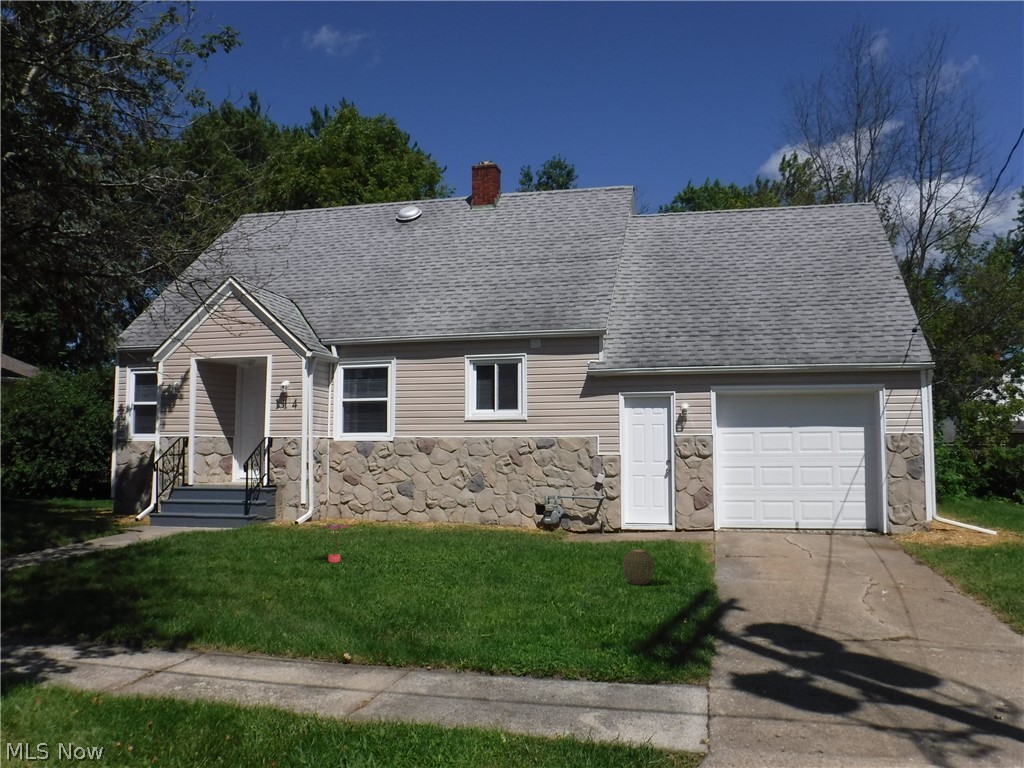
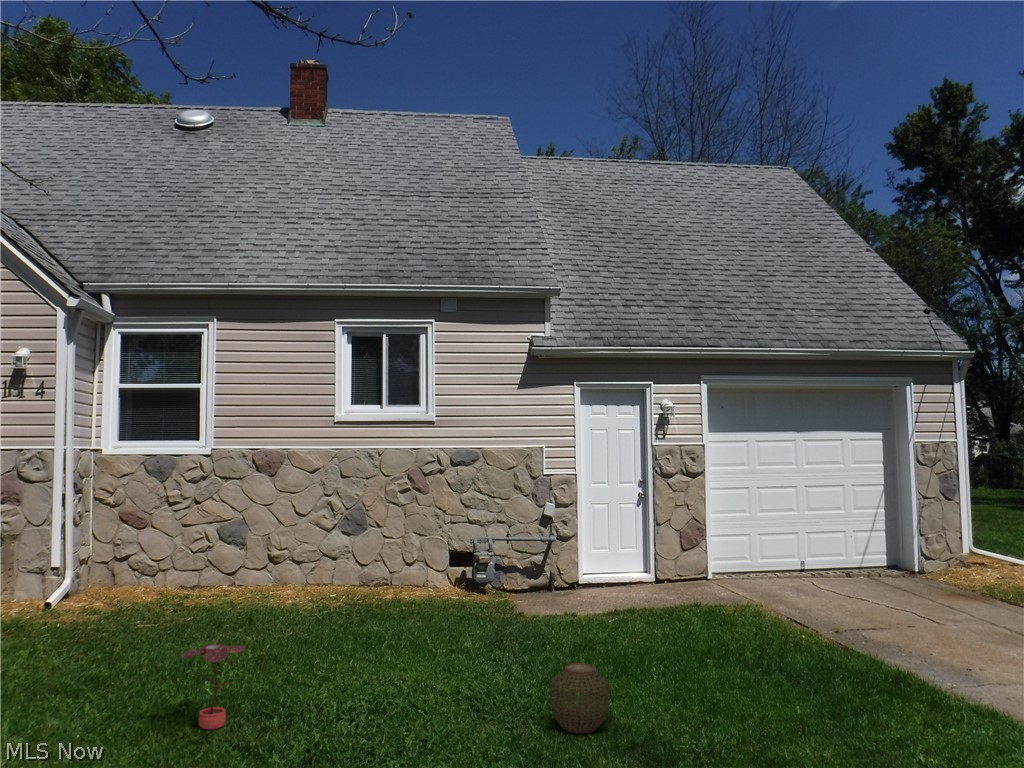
woven basket: present [623,549,654,585] -> present [550,663,609,733]

